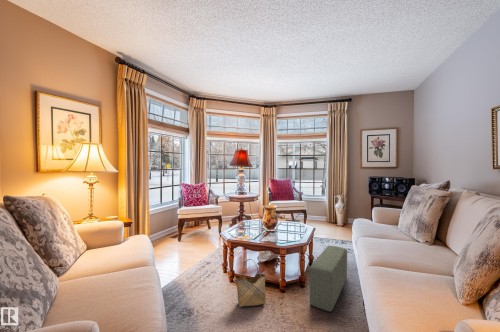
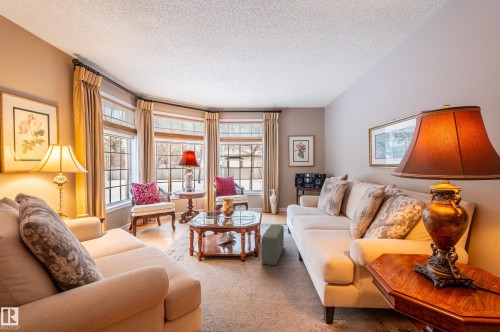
woven basket: present [237,259,265,307] -> none [210,237,231,272]

